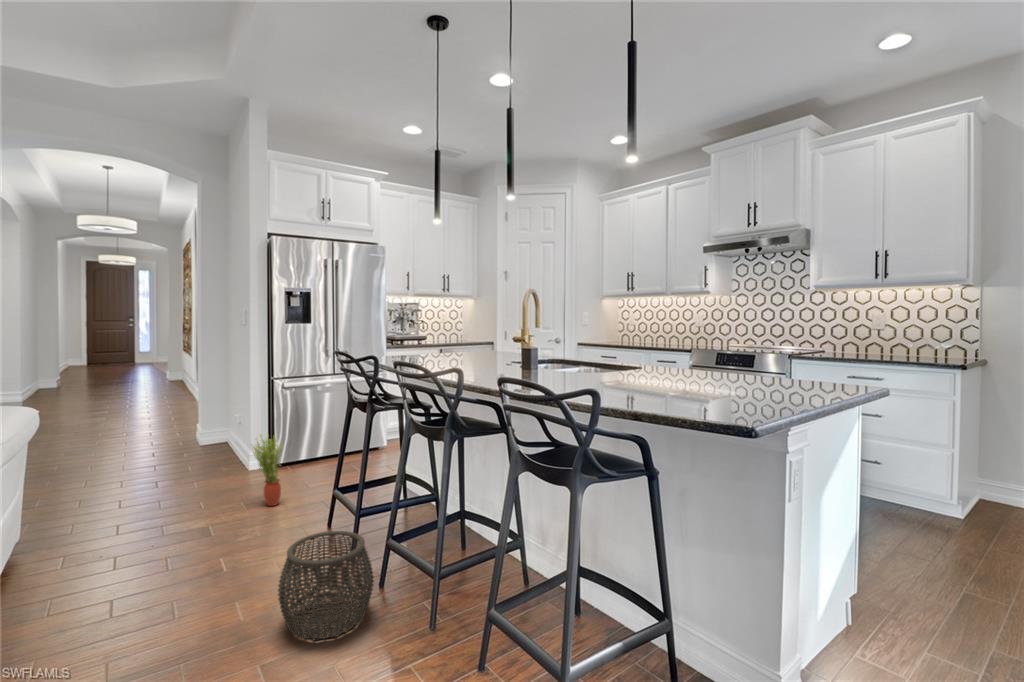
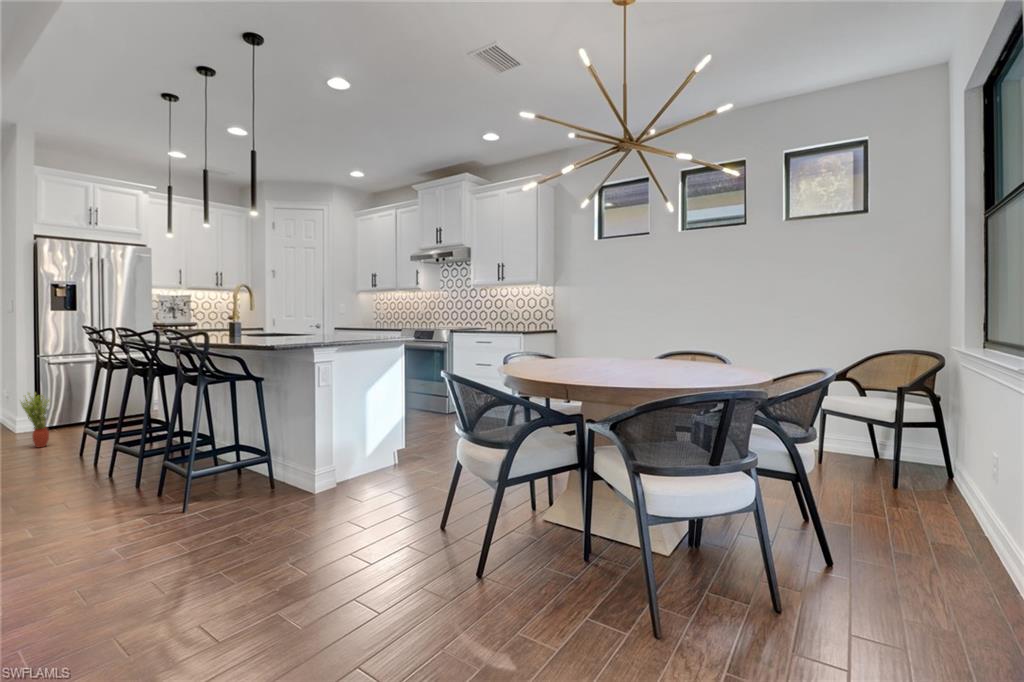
woven basket: present [278,531,374,641] -> none [47,432,121,490]

